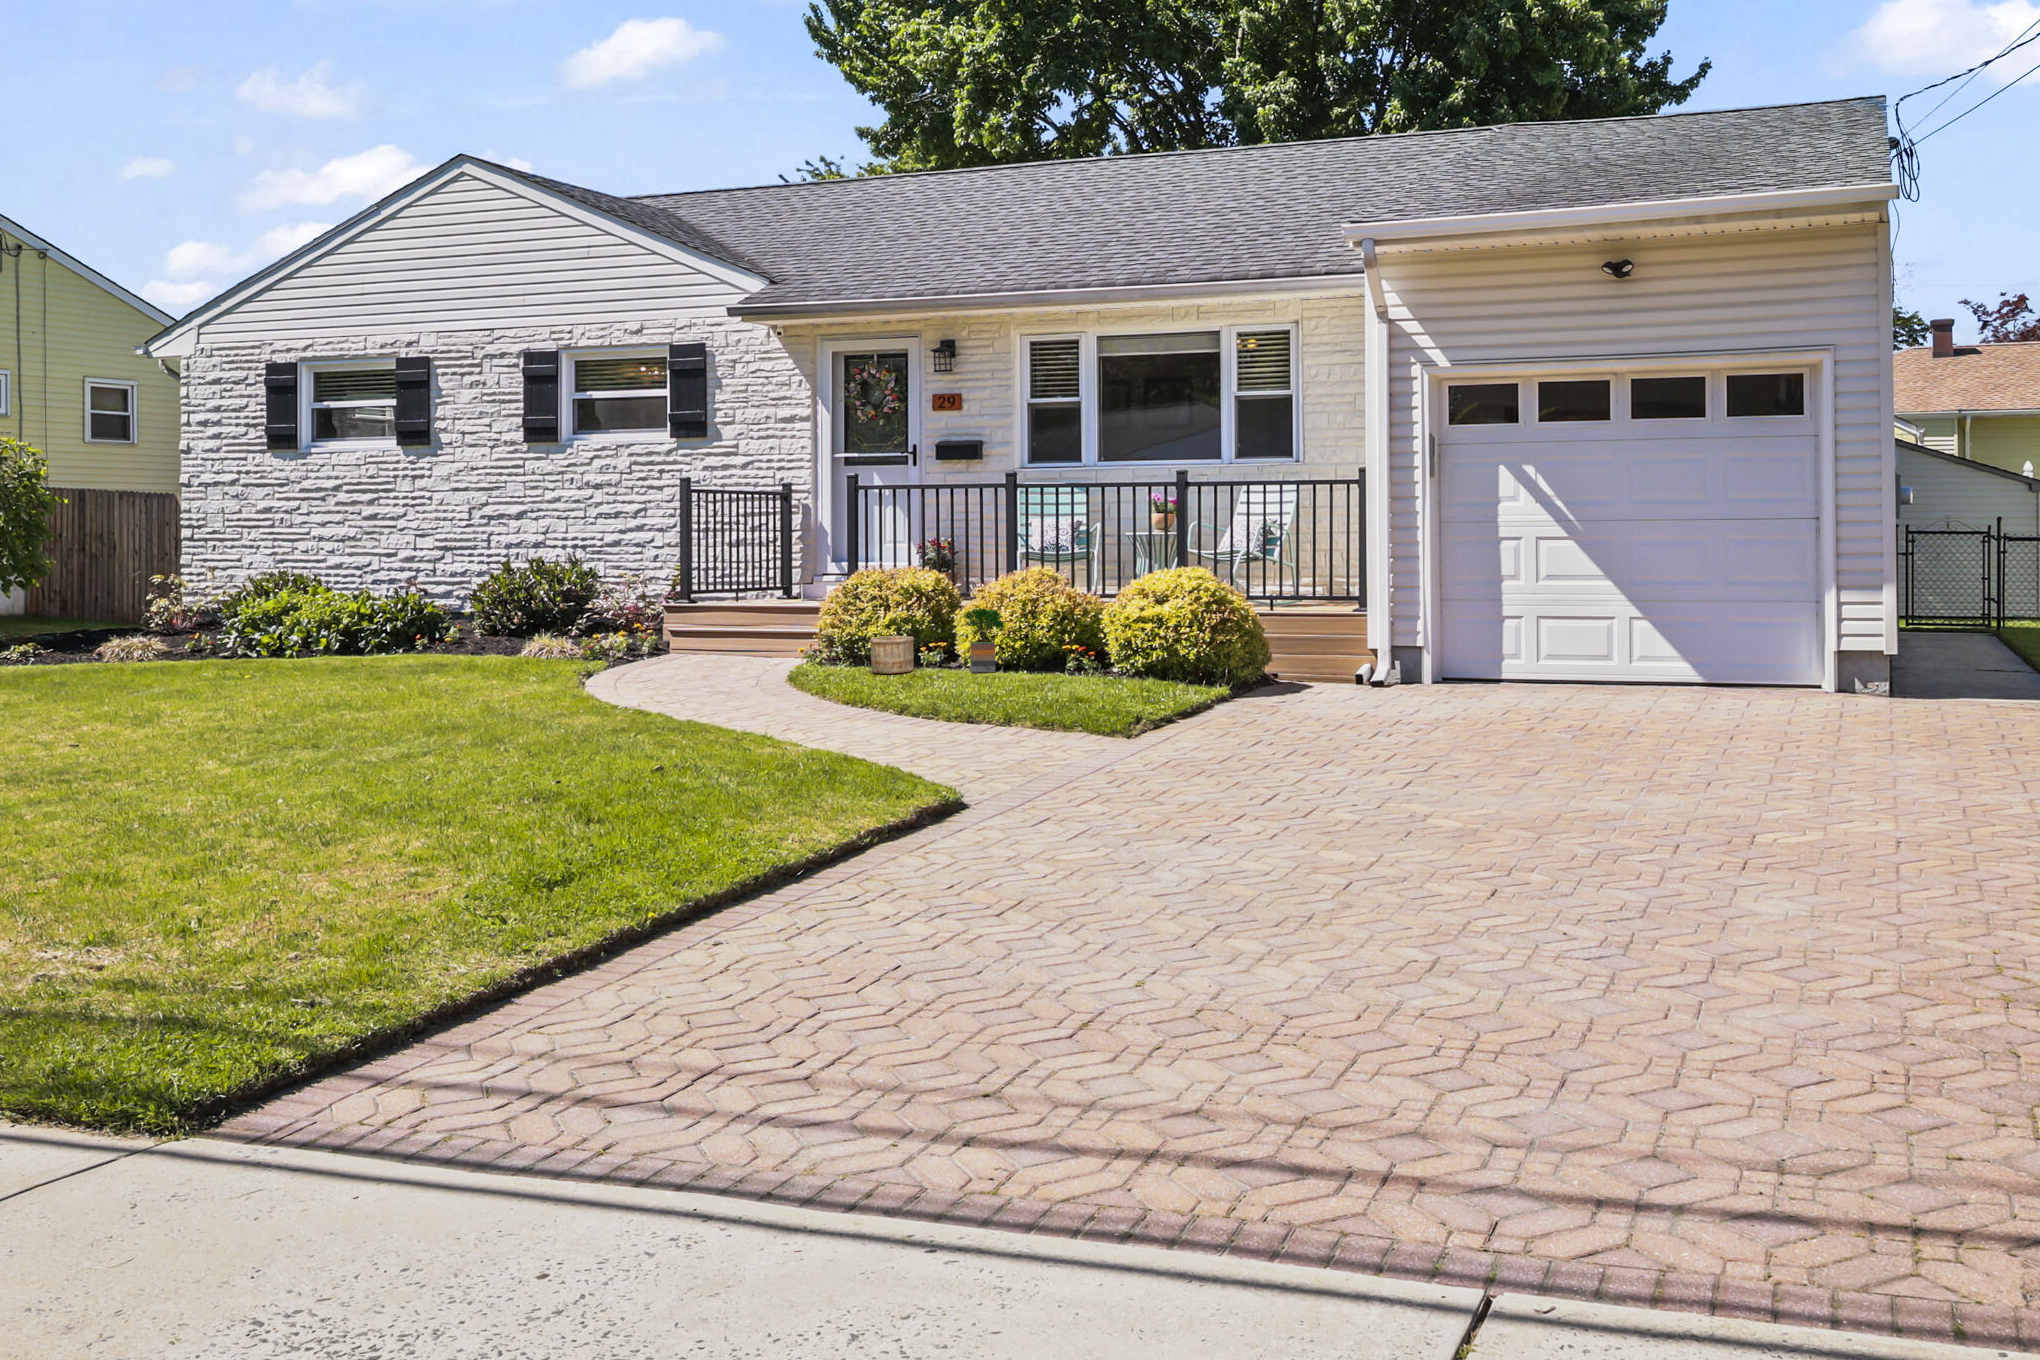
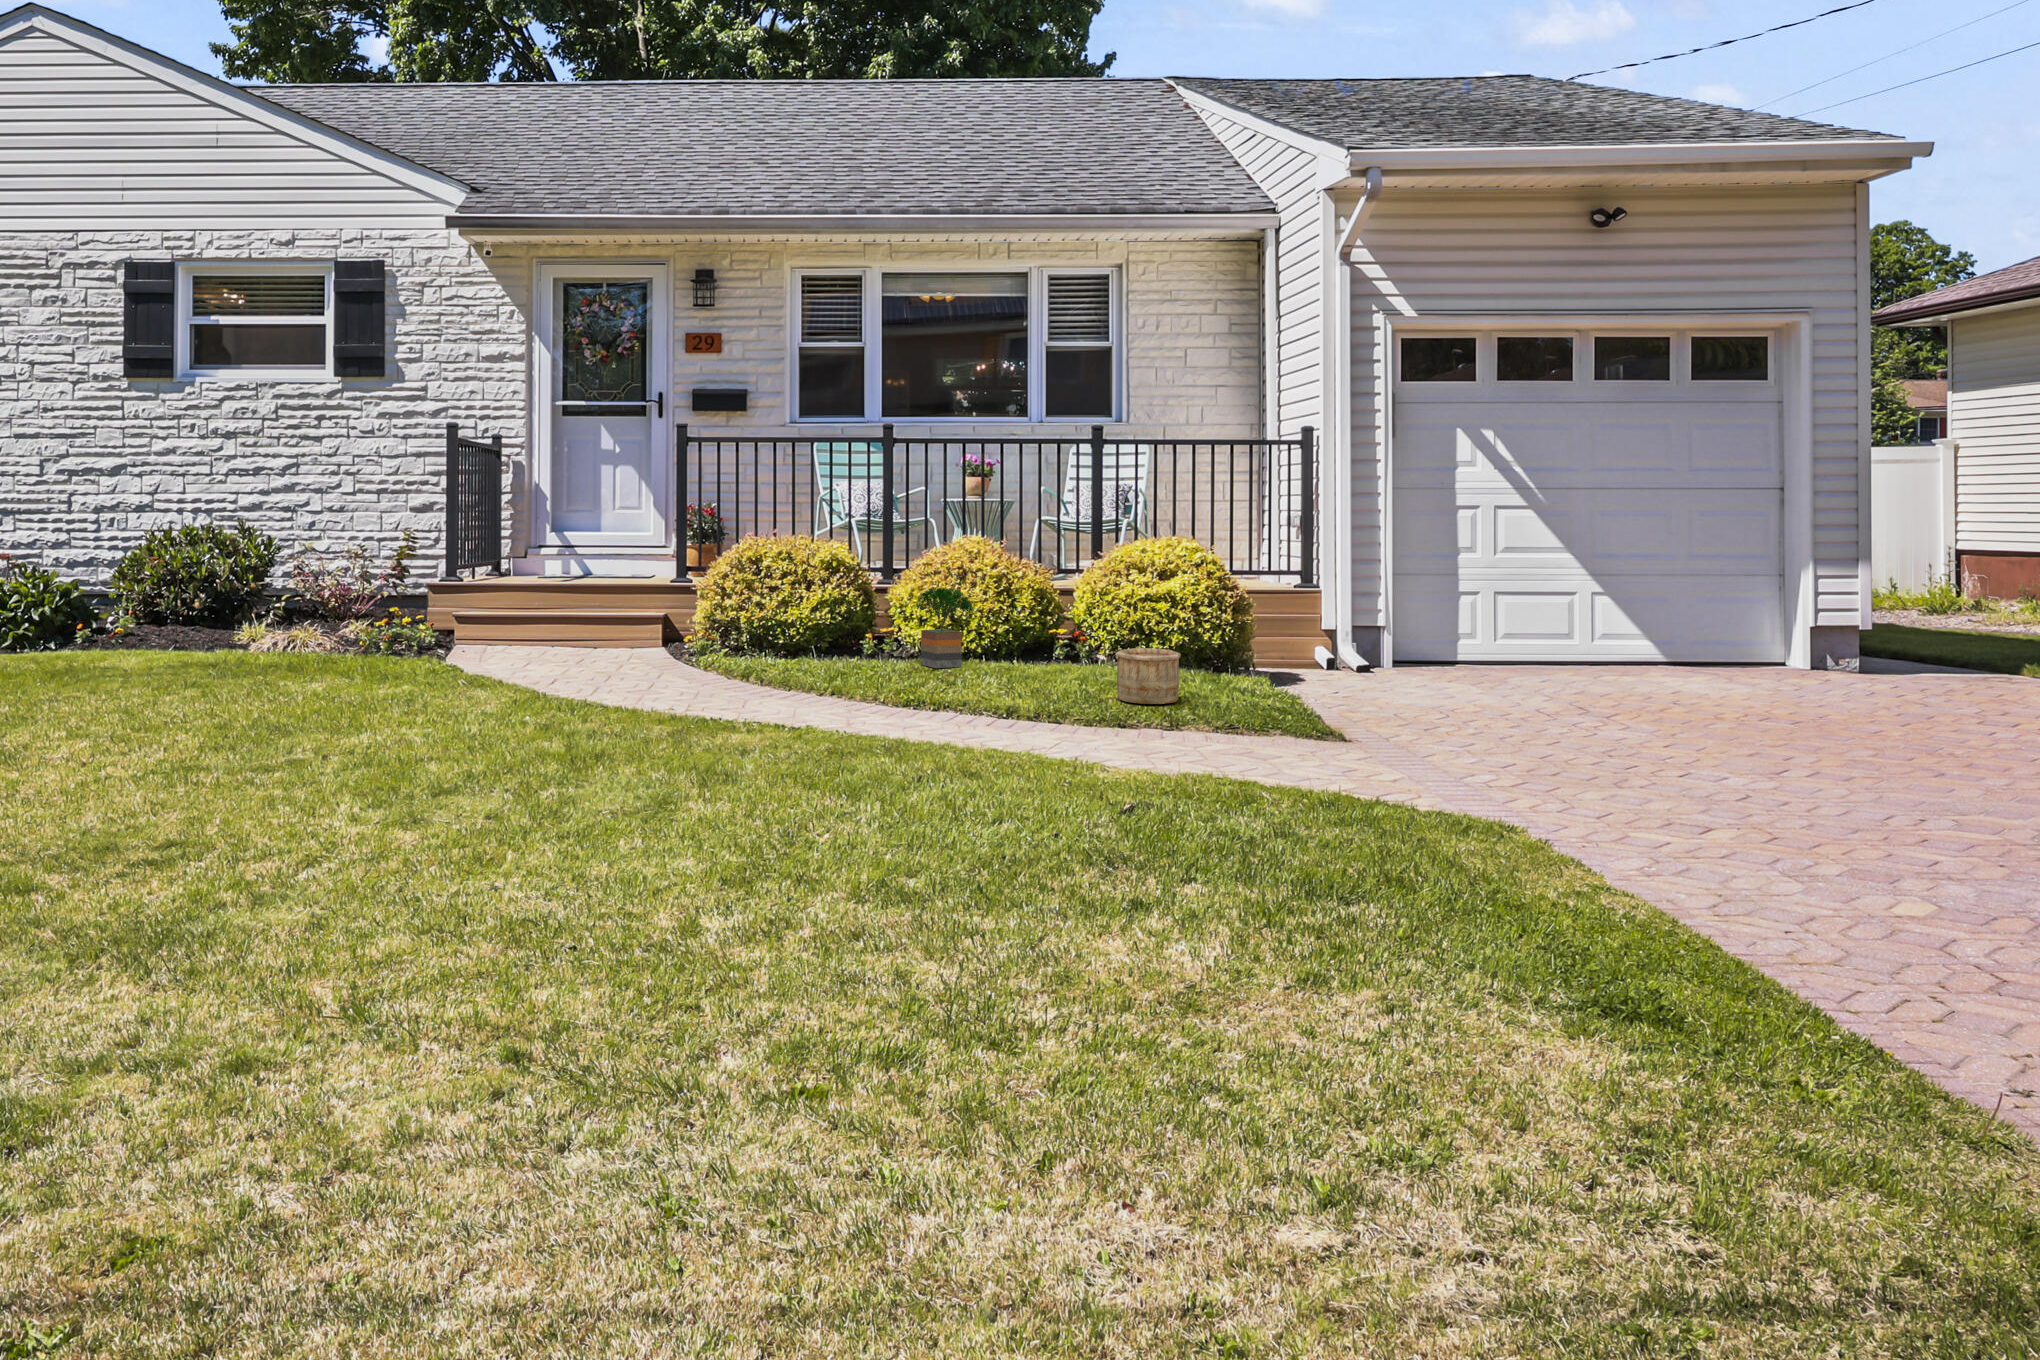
wooden bucket: present [869,636,914,674] -> present [1115,648,1181,704]

